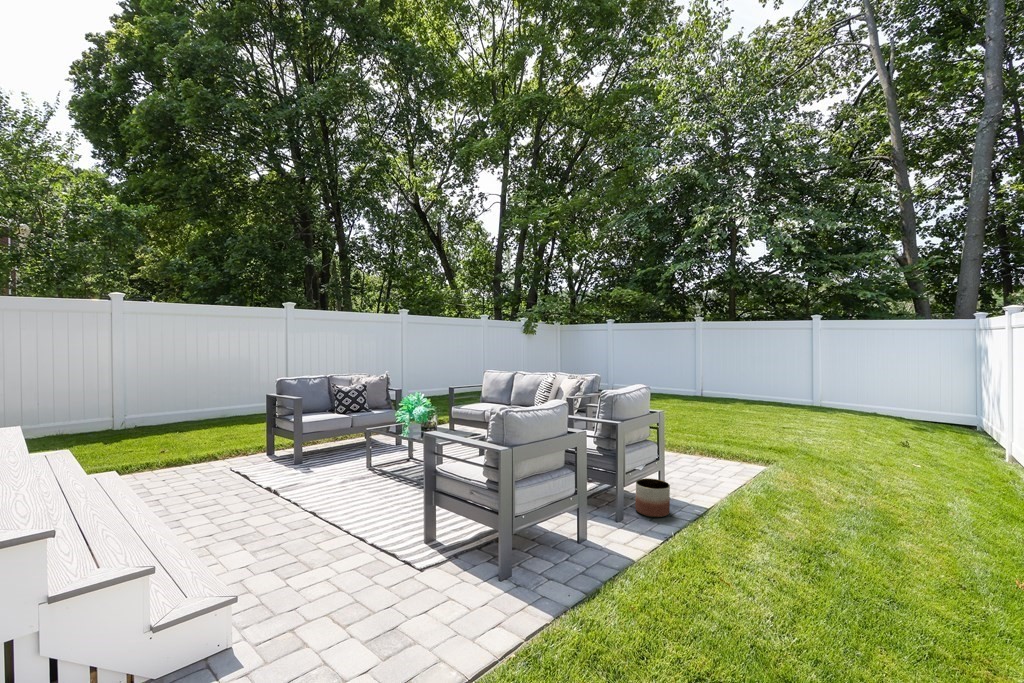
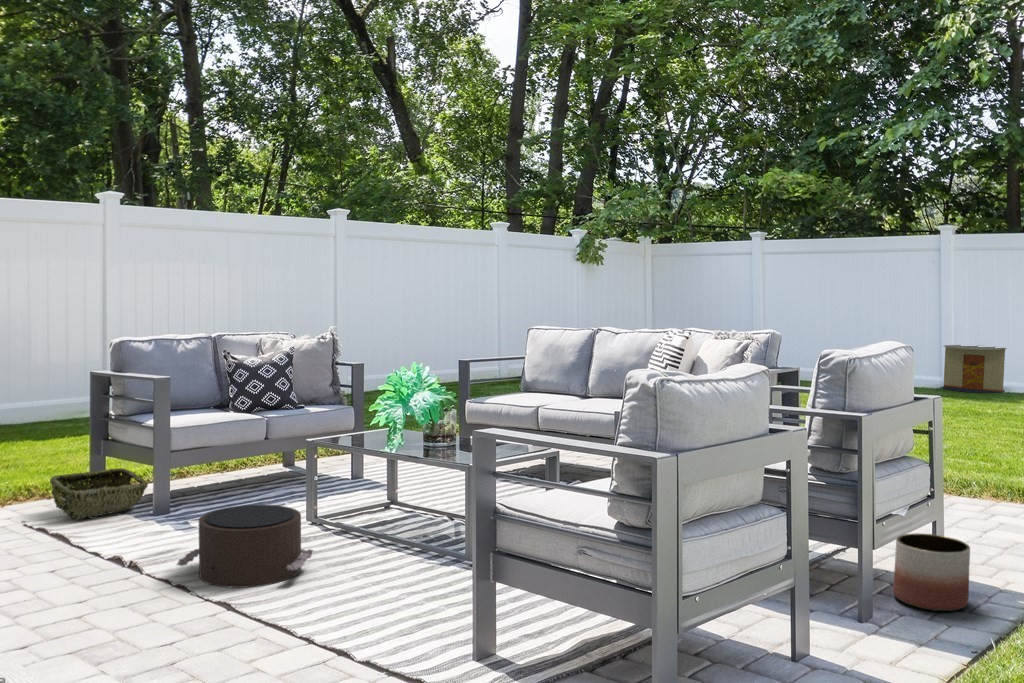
side table: none [698,375,728,399] -> present [941,345,1007,393]
woven basket: none [242,442,291,468] -> present [50,468,148,519]
pouf: none [293,463,362,505] -> present [177,505,313,588]

